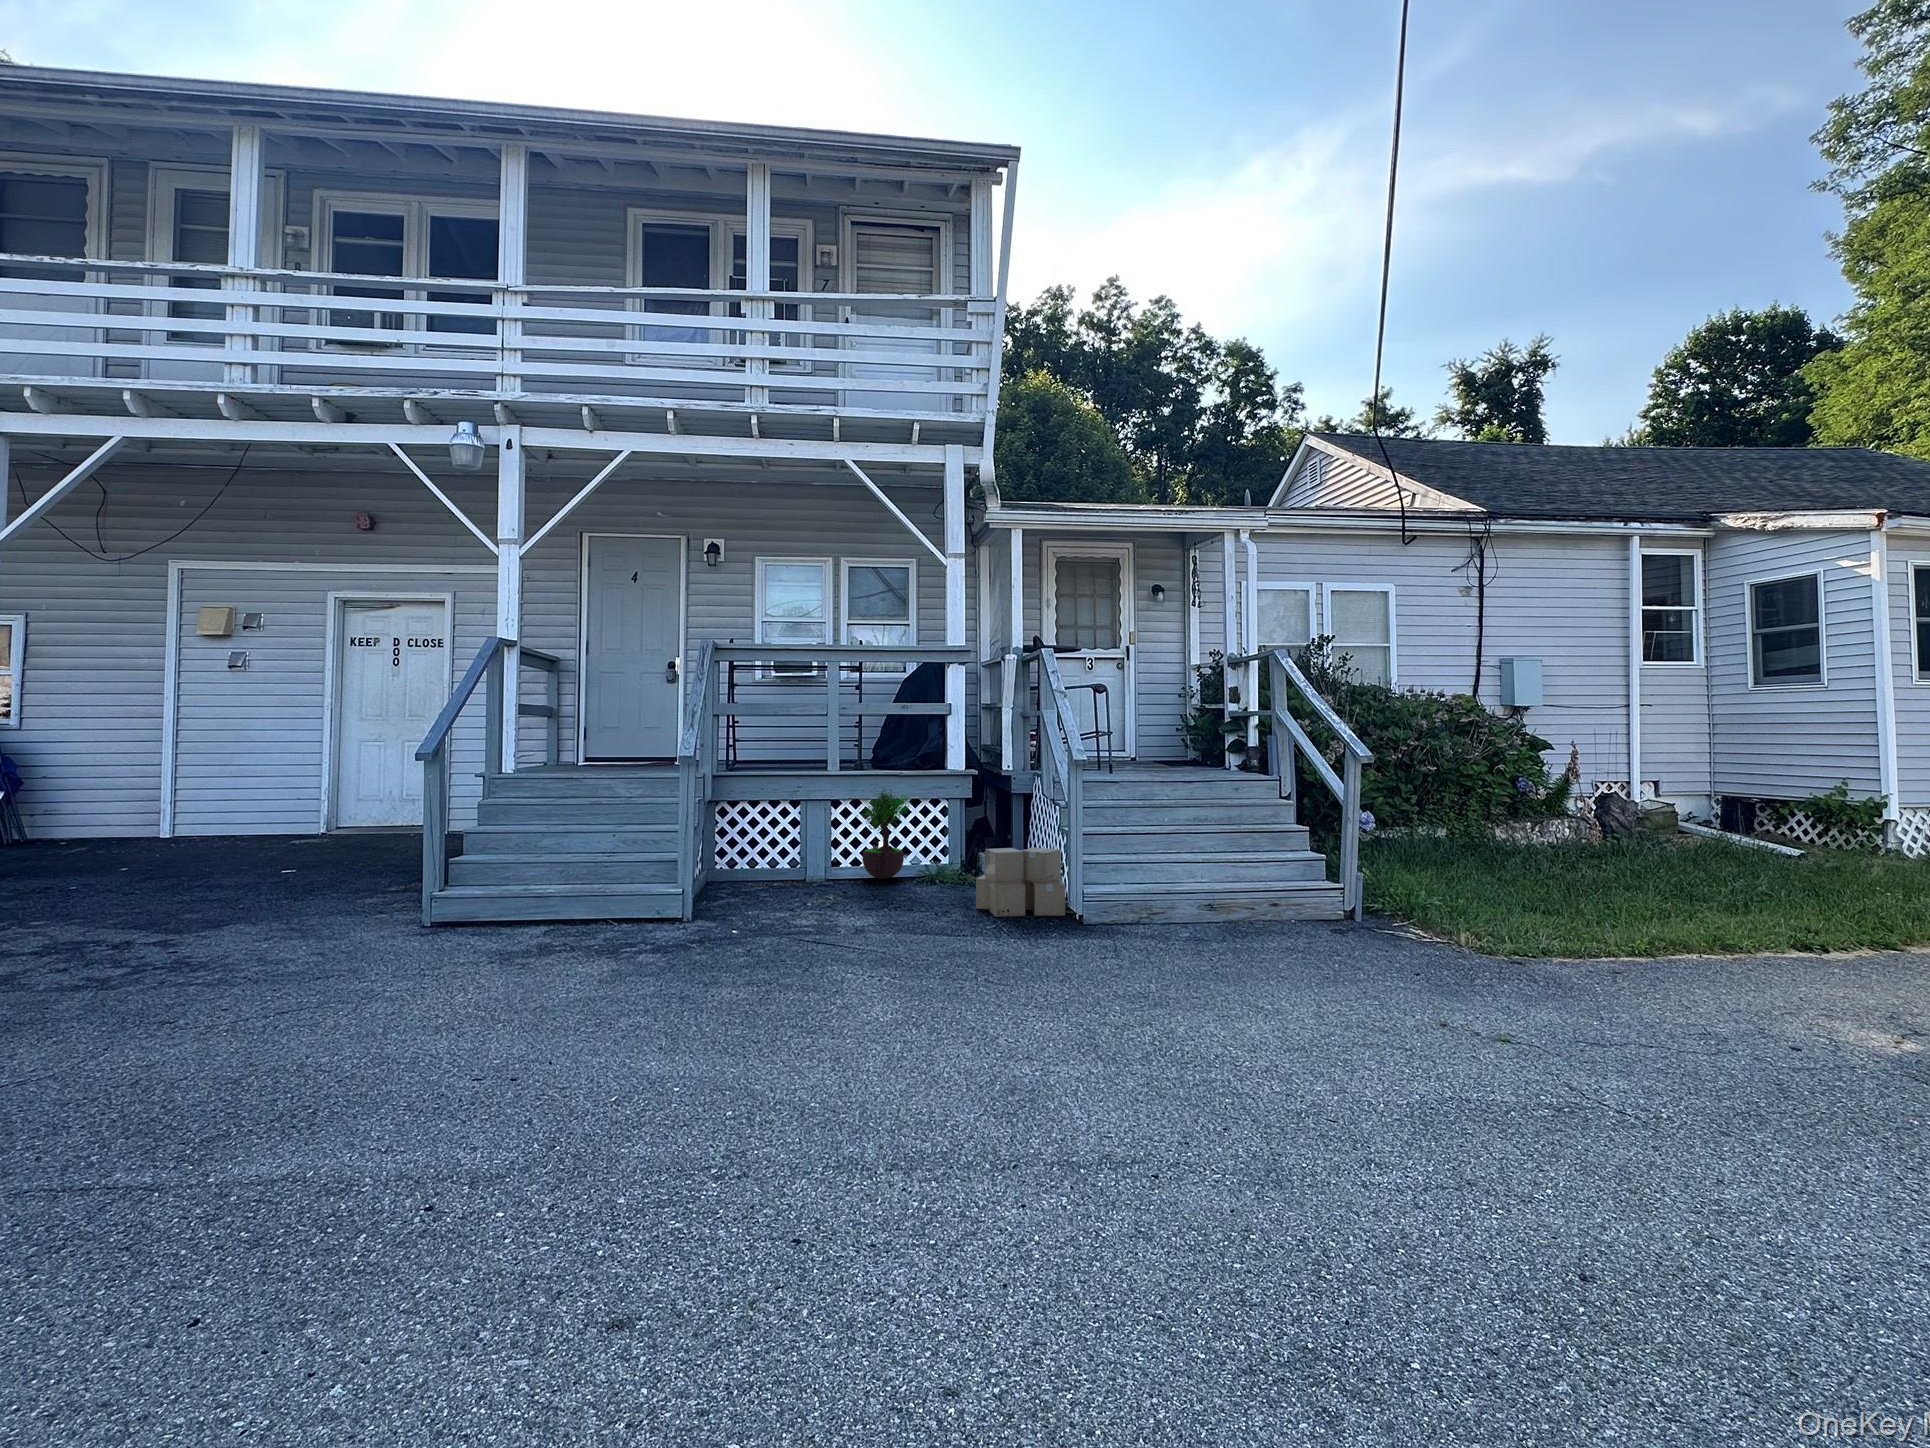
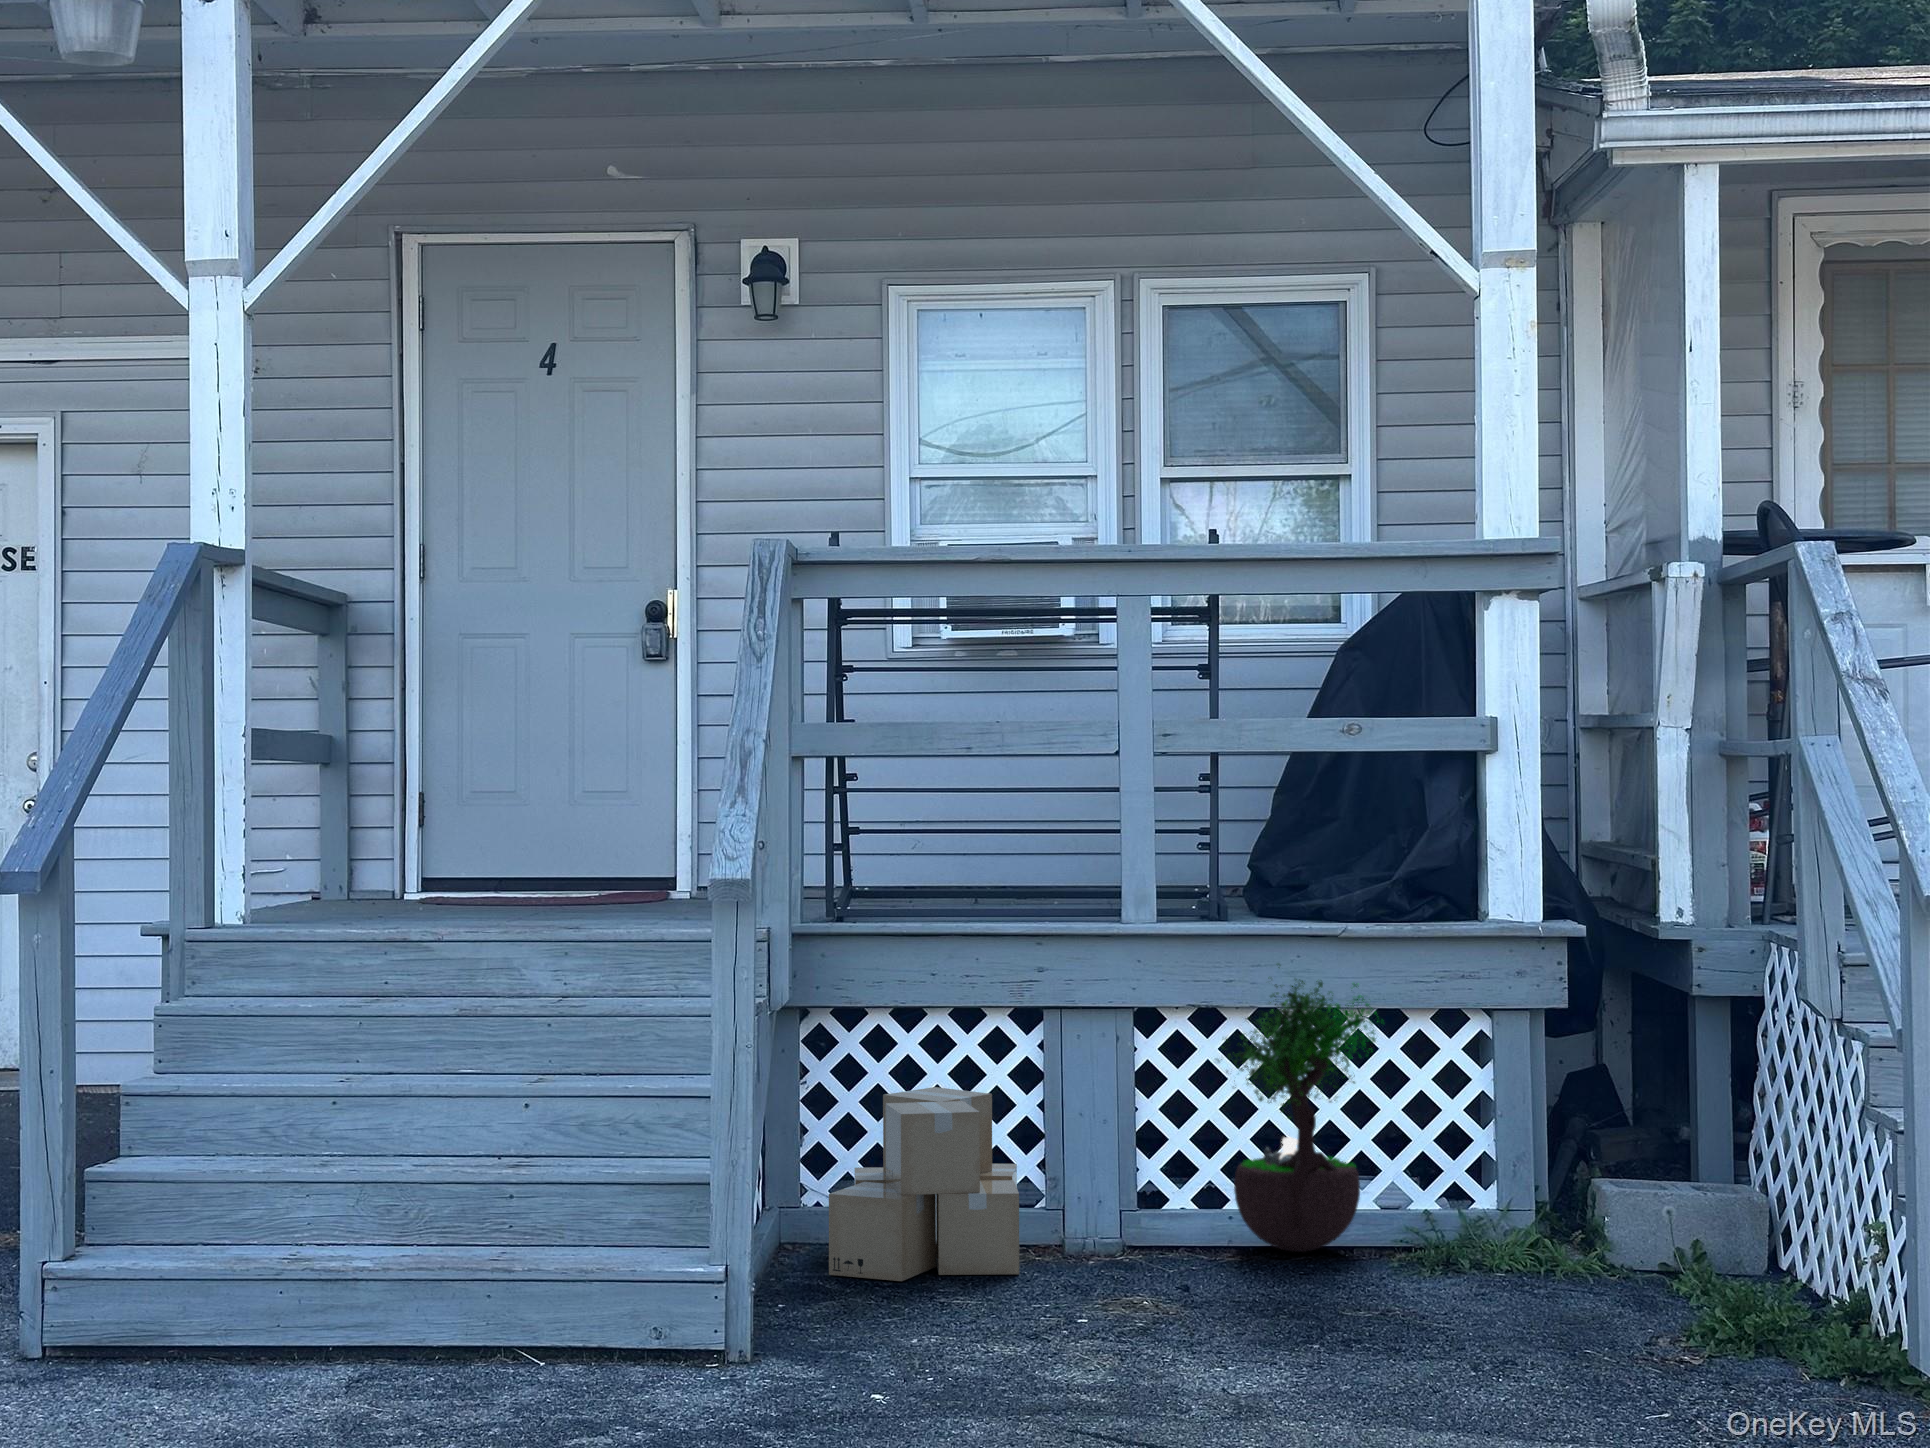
cardboard box: present [976,847,1065,917] -> present [829,1087,1019,1281]

